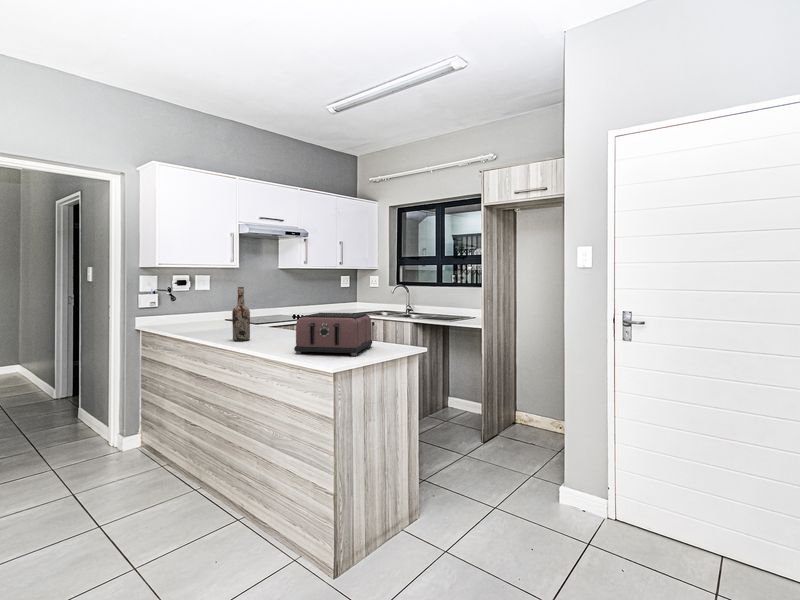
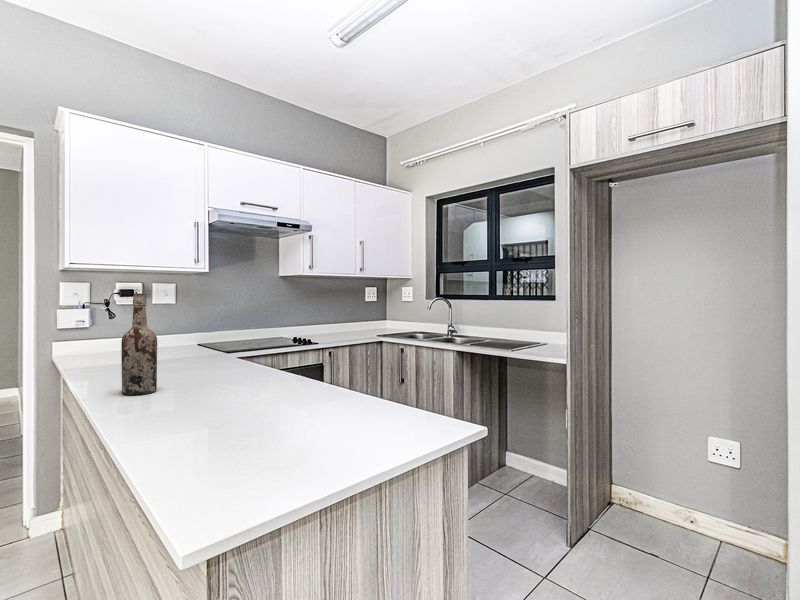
toaster: present [294,313,372,356] -> none [170,344,372,464]

